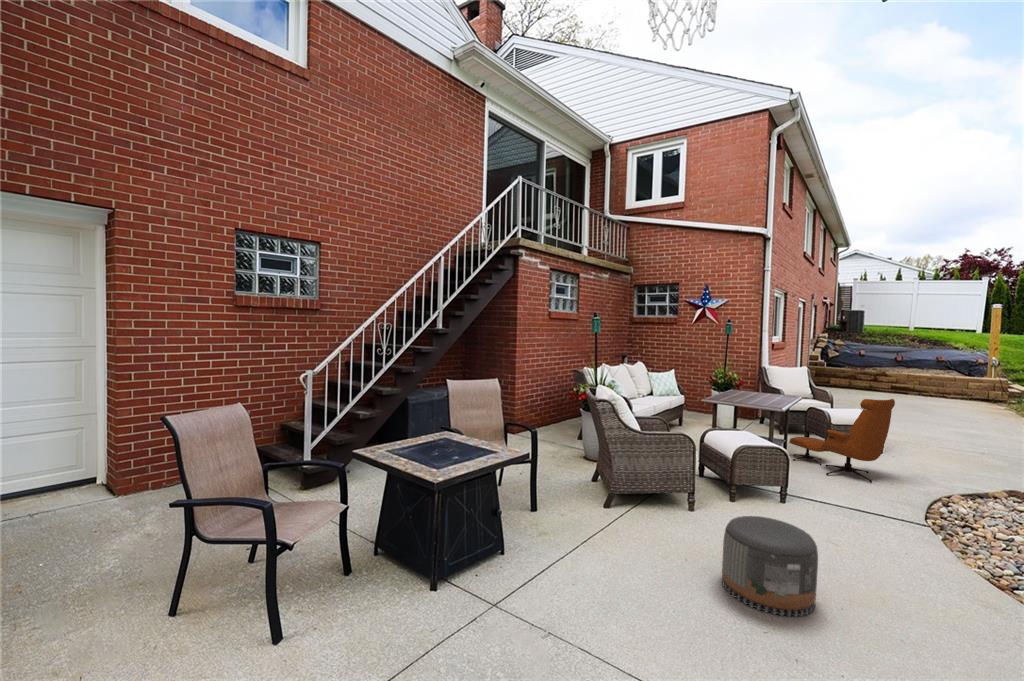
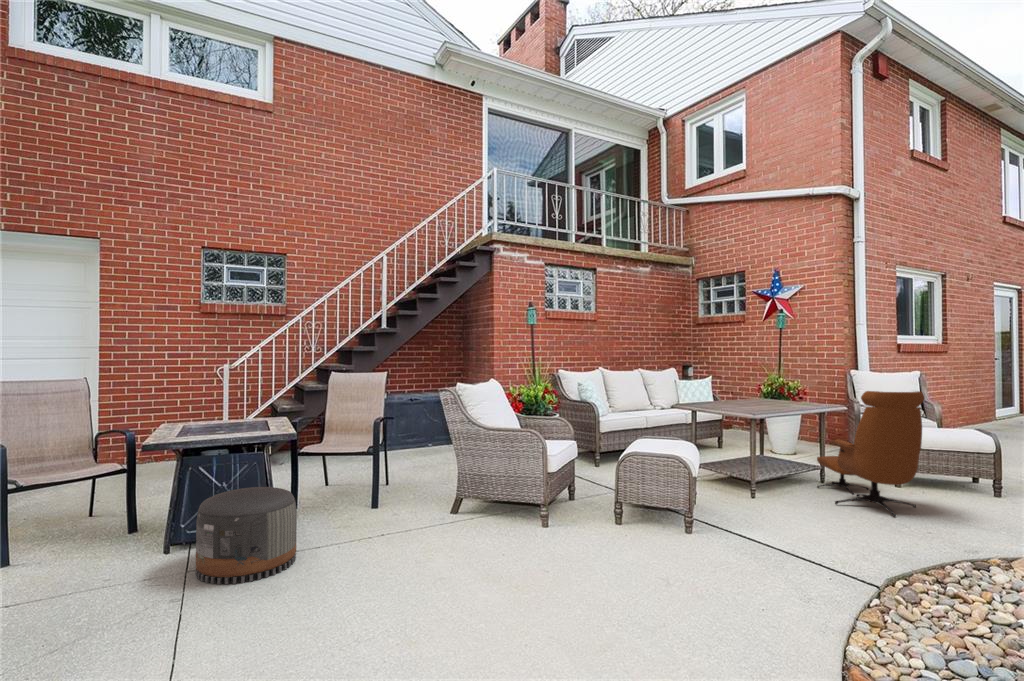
pouf: present [722,516,818,617] -> present [196,487,297,584]

